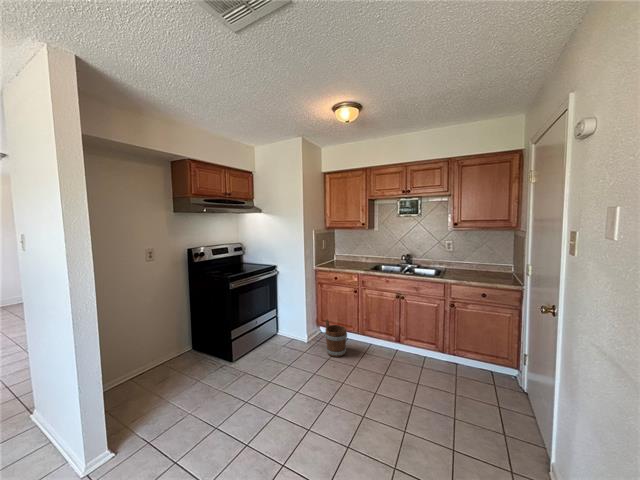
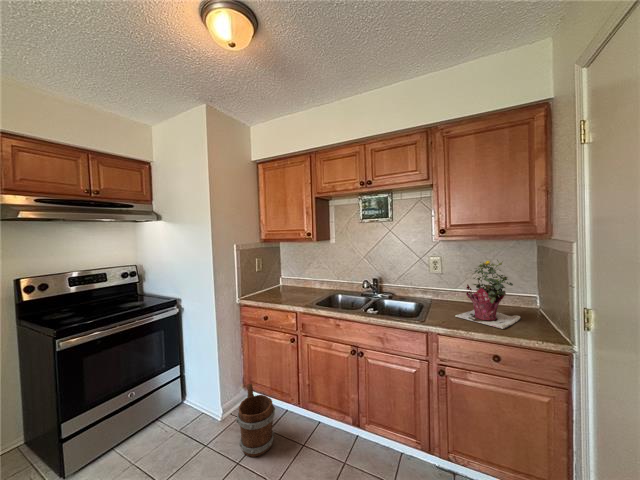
potted plant: none [461,242,503,280] -> present [455,260,521,329]

